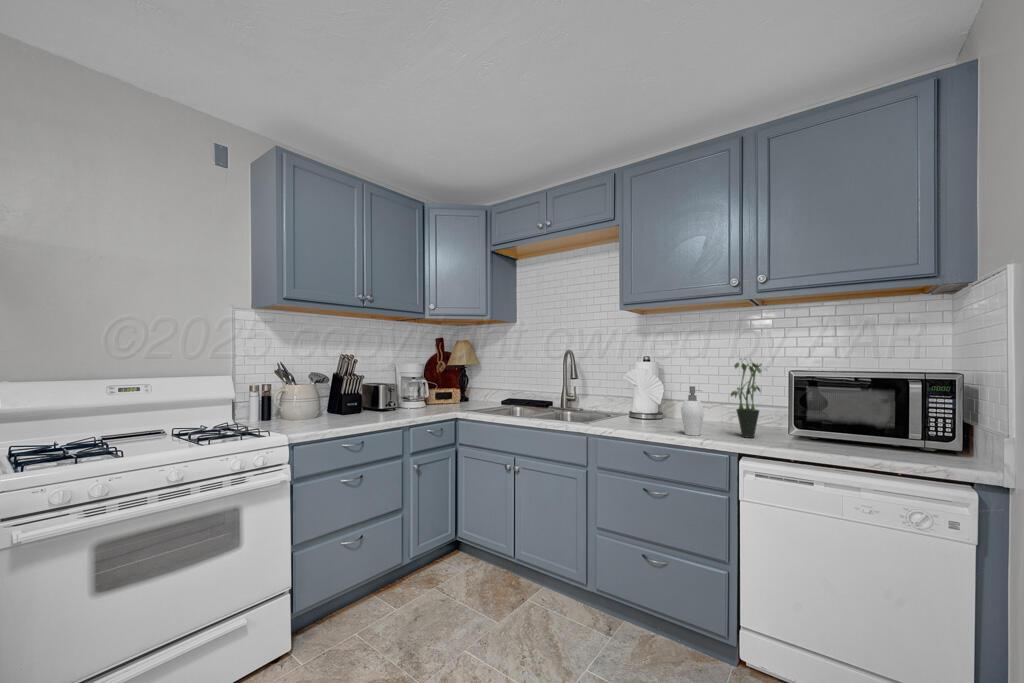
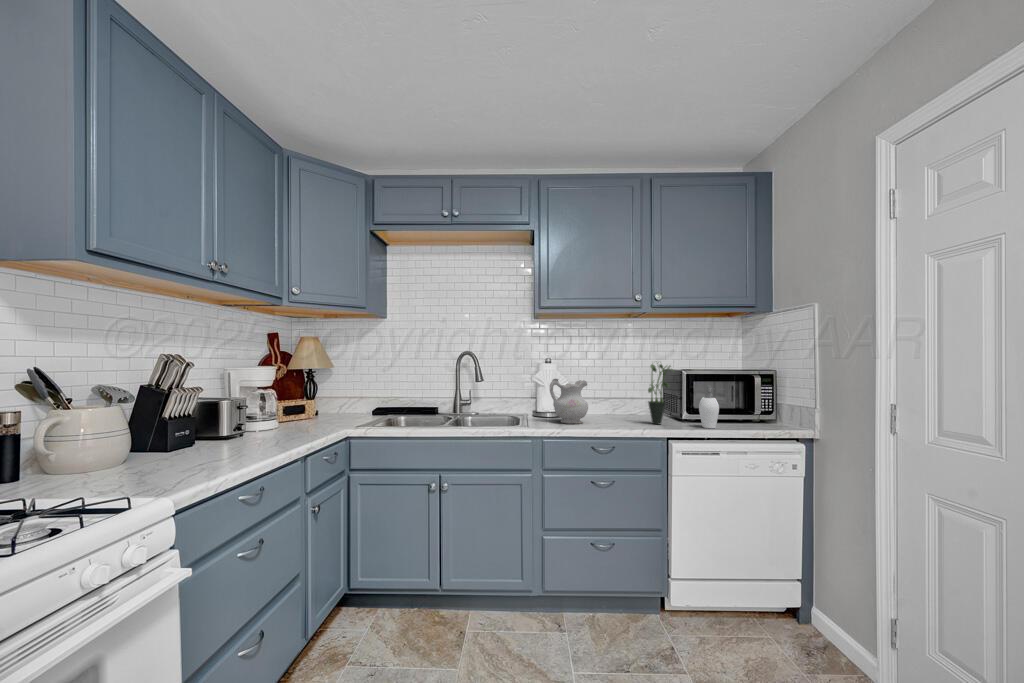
ceramic pitcher: none [626,377,668,427] -> present [550,379,588,424]
soap dispenser: present [681,386,704,436] -> present [699,385,725,428]

